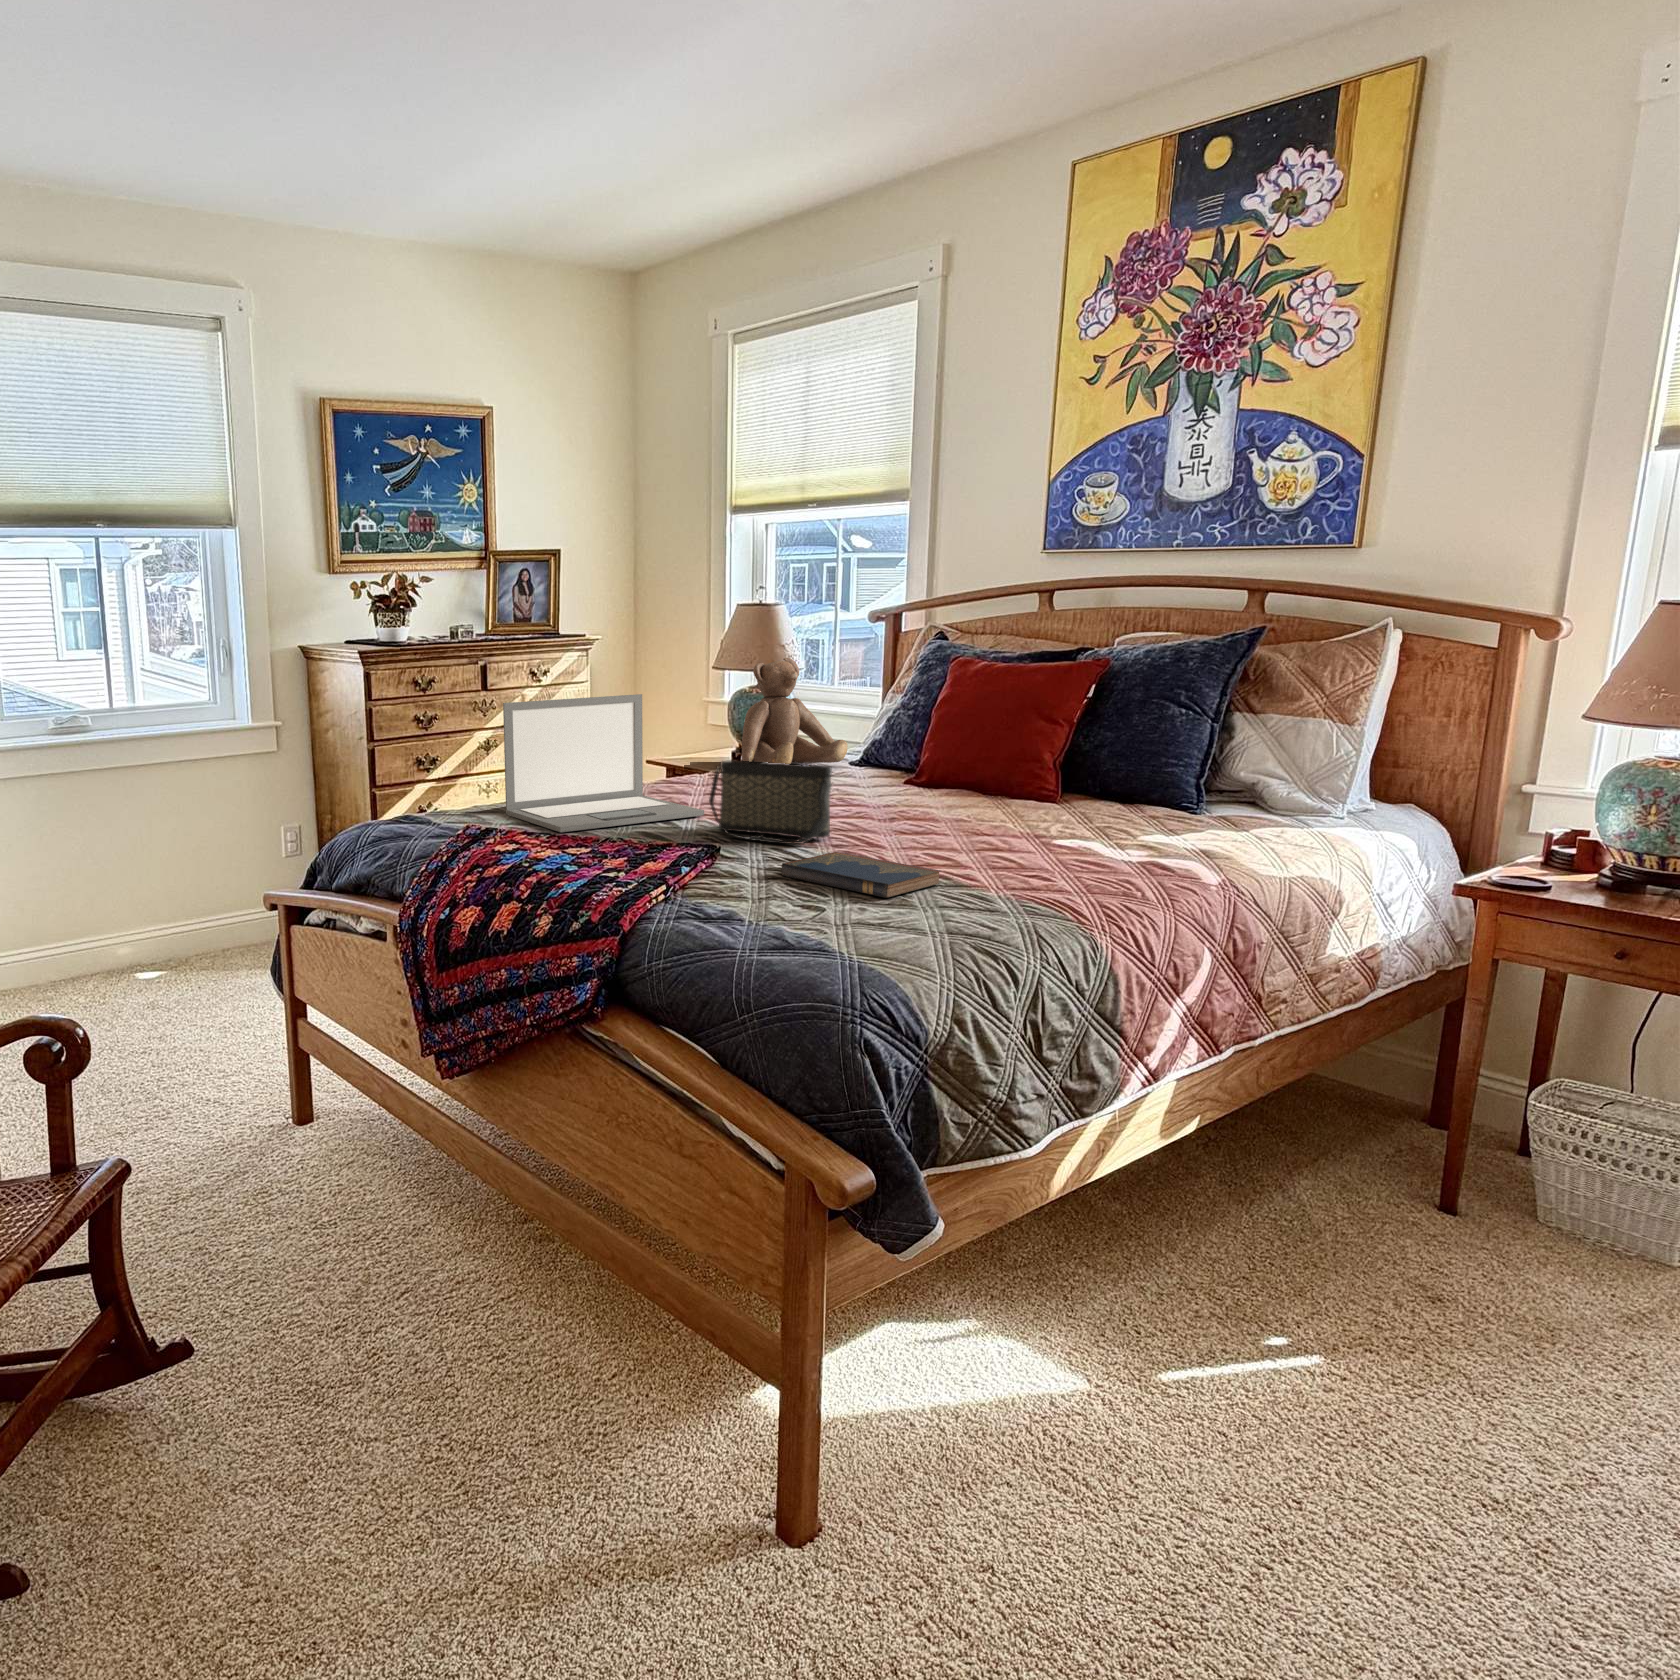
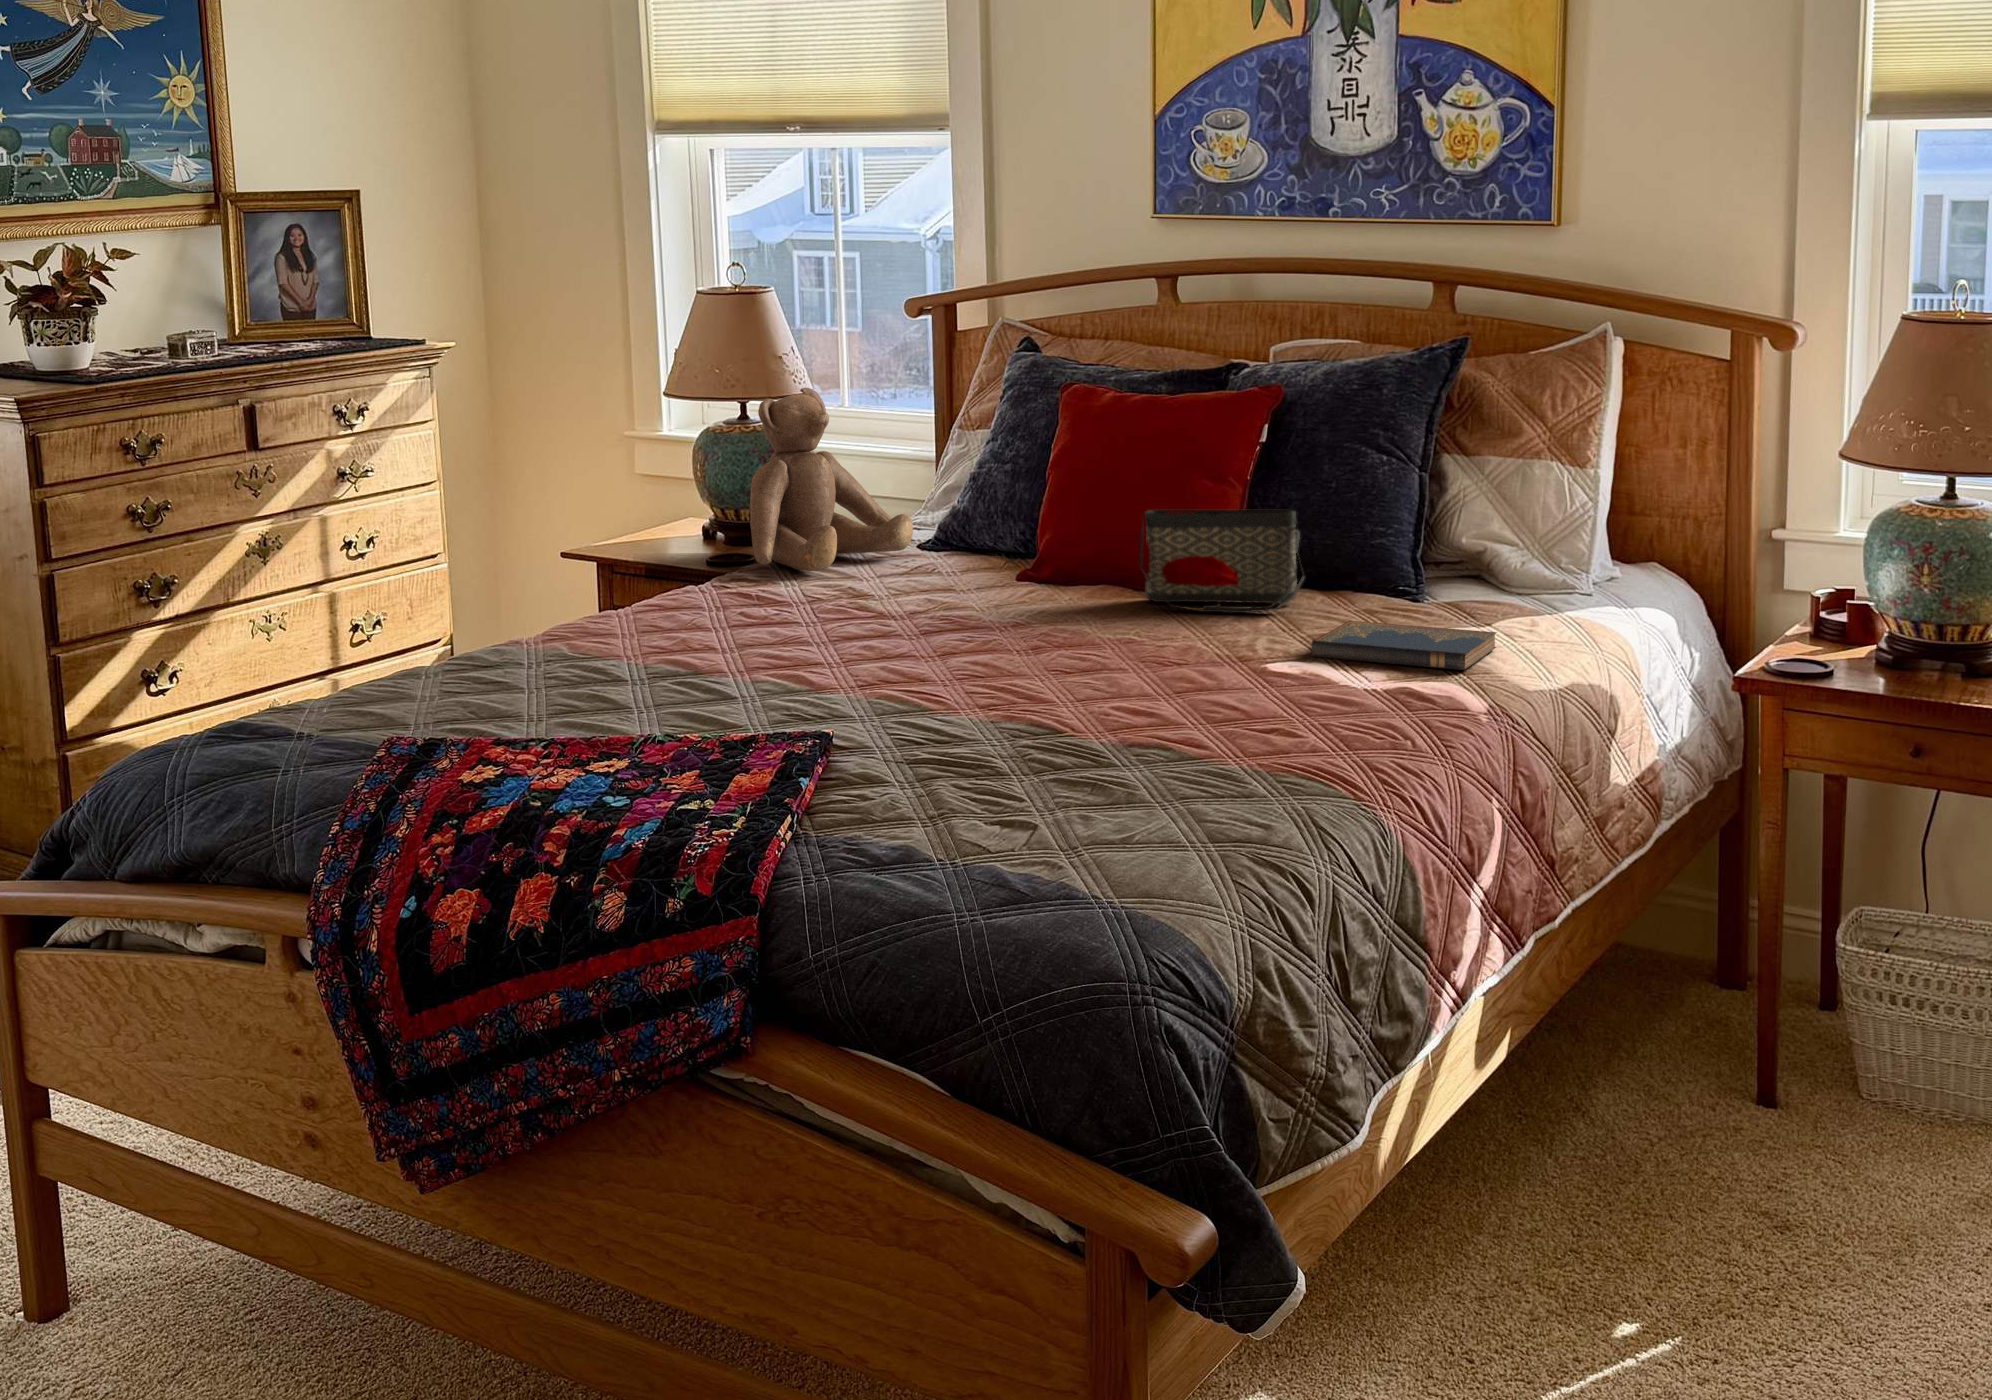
laptop: present [503,694,704,832] -> none [397,476,750,728]
handbag: present [709,761,832,844] -> present [1139,510,1304,613]
hardcover book: present [782,852,940,898] -> present [1312,621,1497,670]

